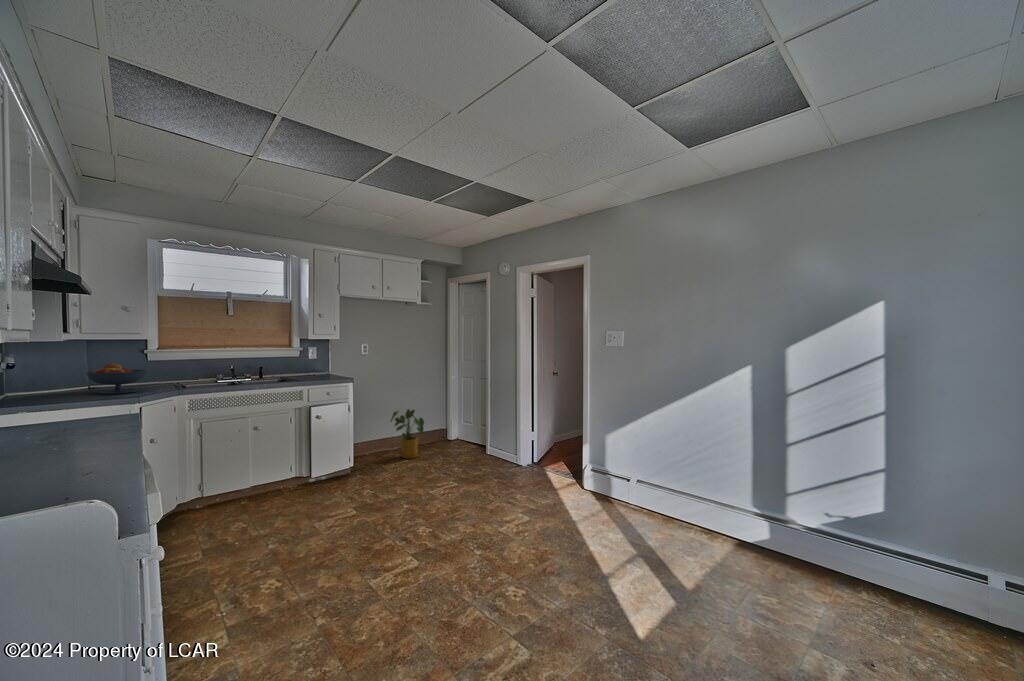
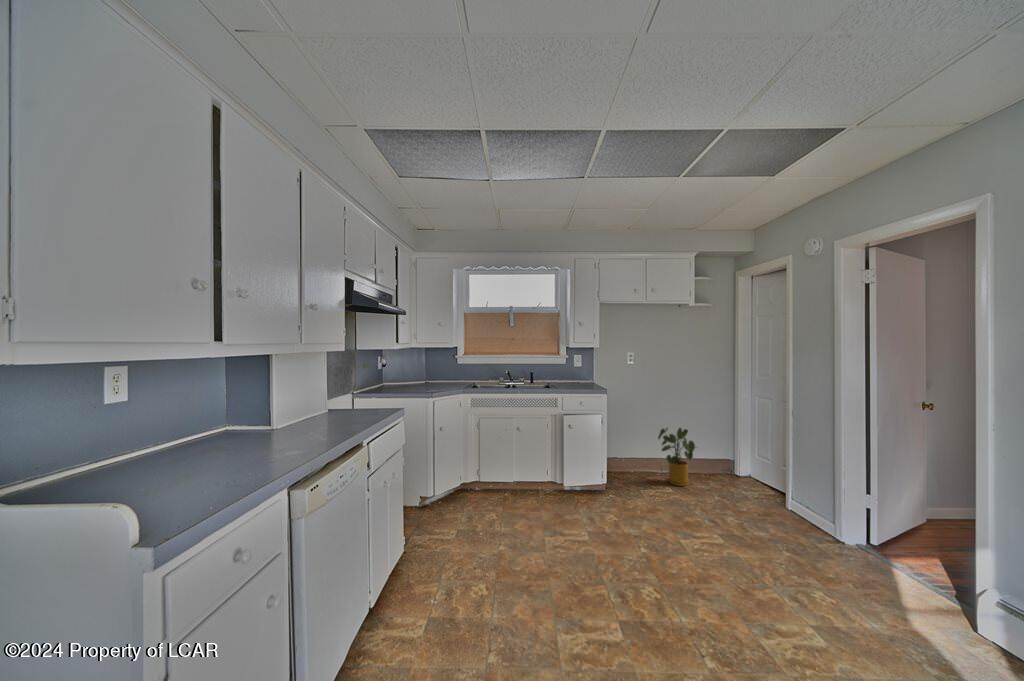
fruit bowl: present [86,364,148,394] -> none [416,365,450,388]

